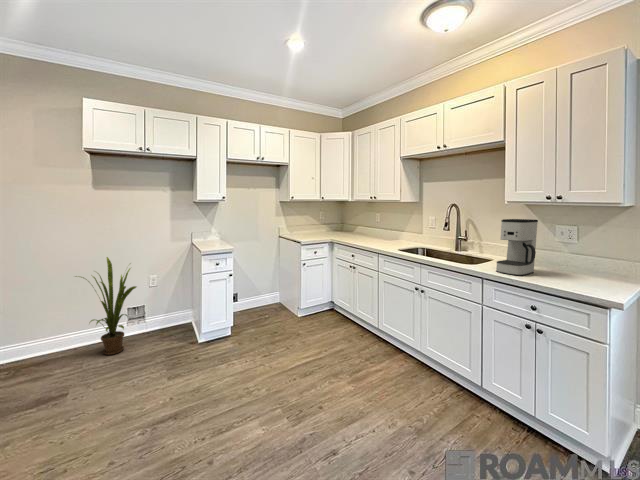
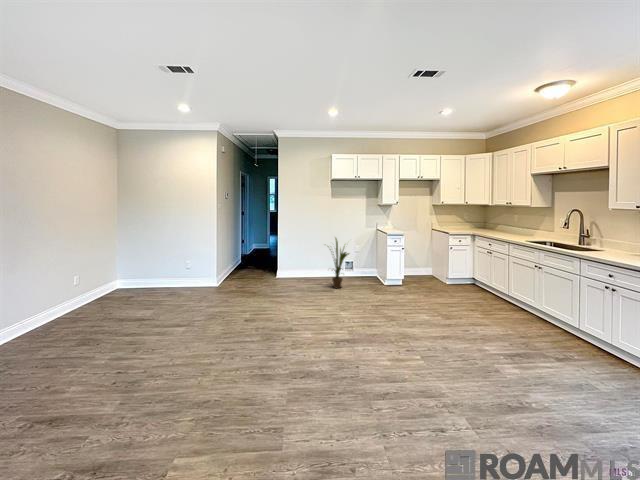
coffee maker: present [496,219,538,276] -> none [591,221,627,257]

